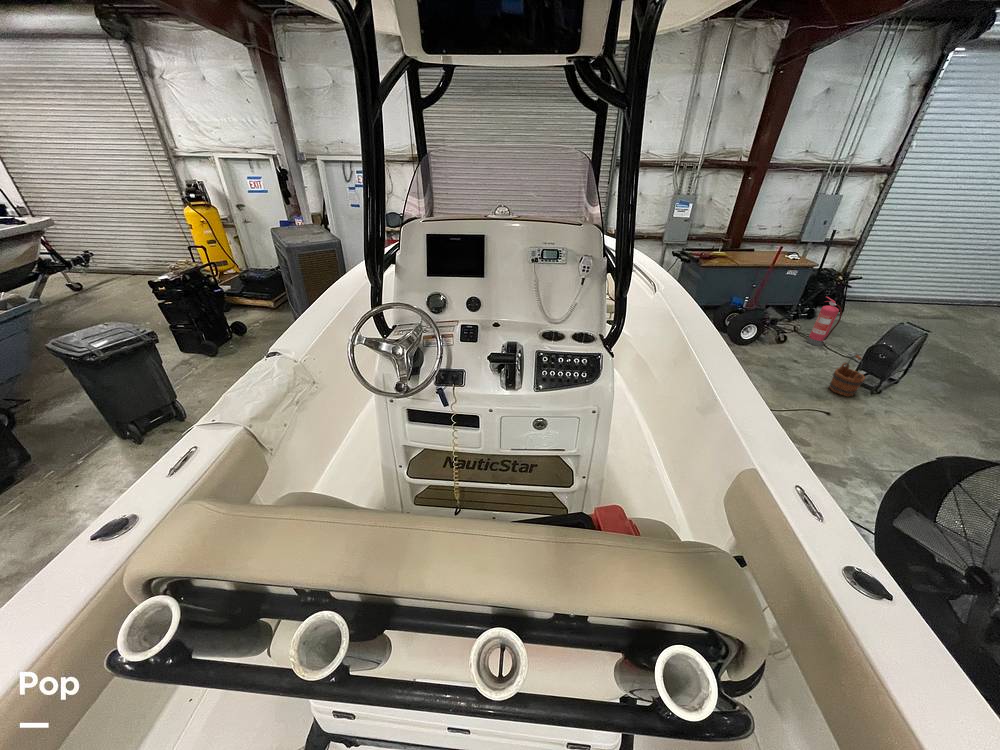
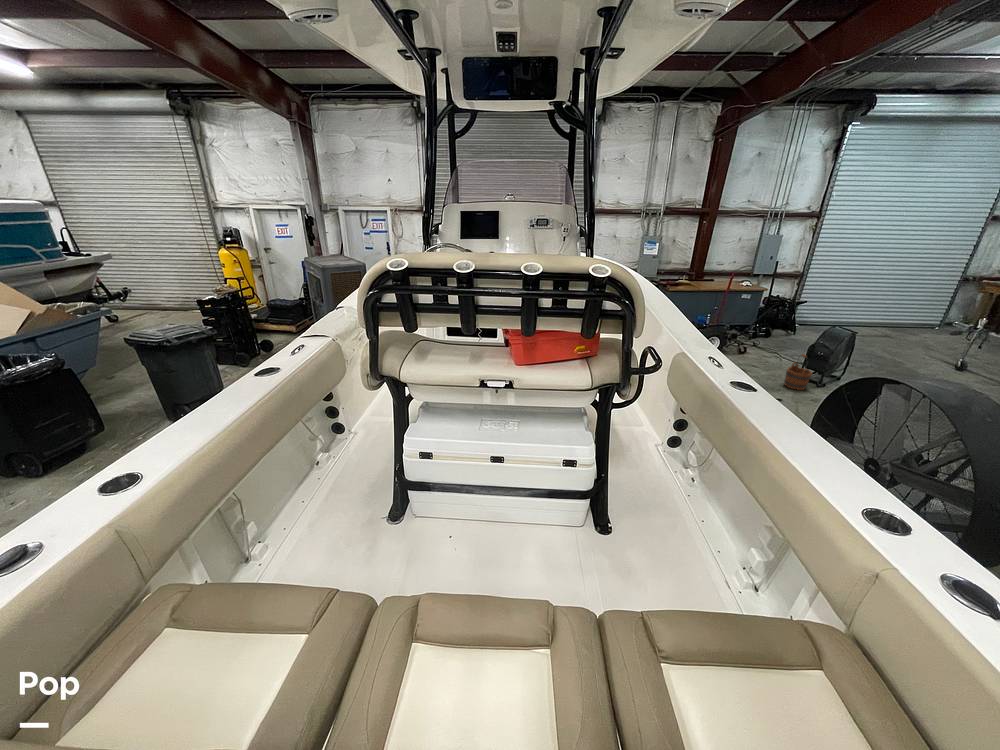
fire extinguisher: present [807,297,842,346] -> none [765,314,790,357]

